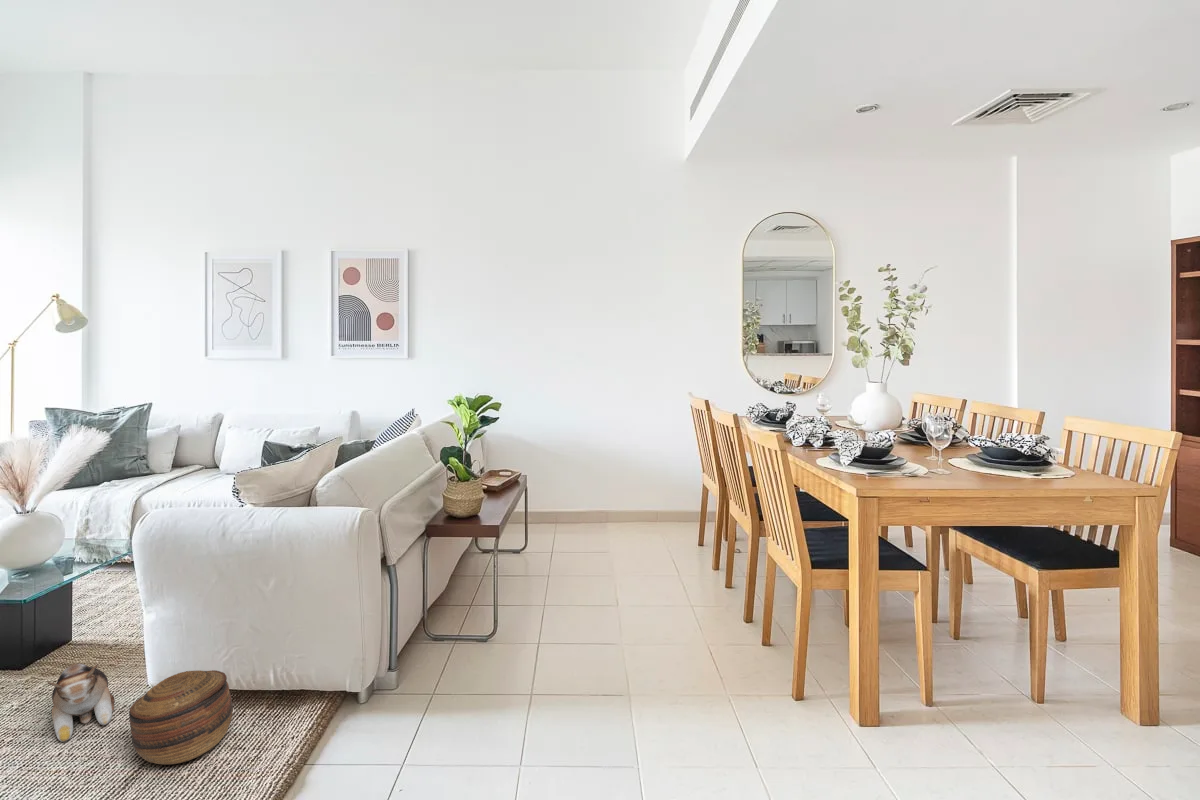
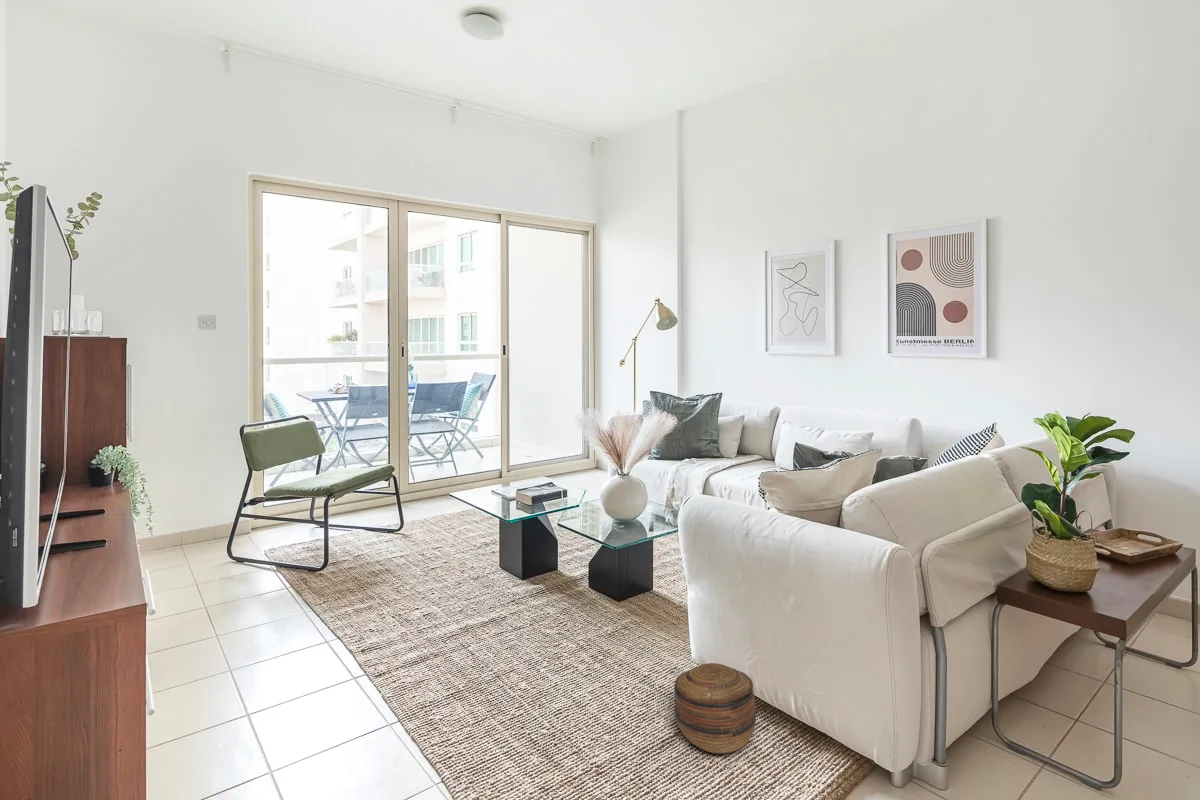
plush toy: present [48,663,115,742] -> none [626,619,670,682]

